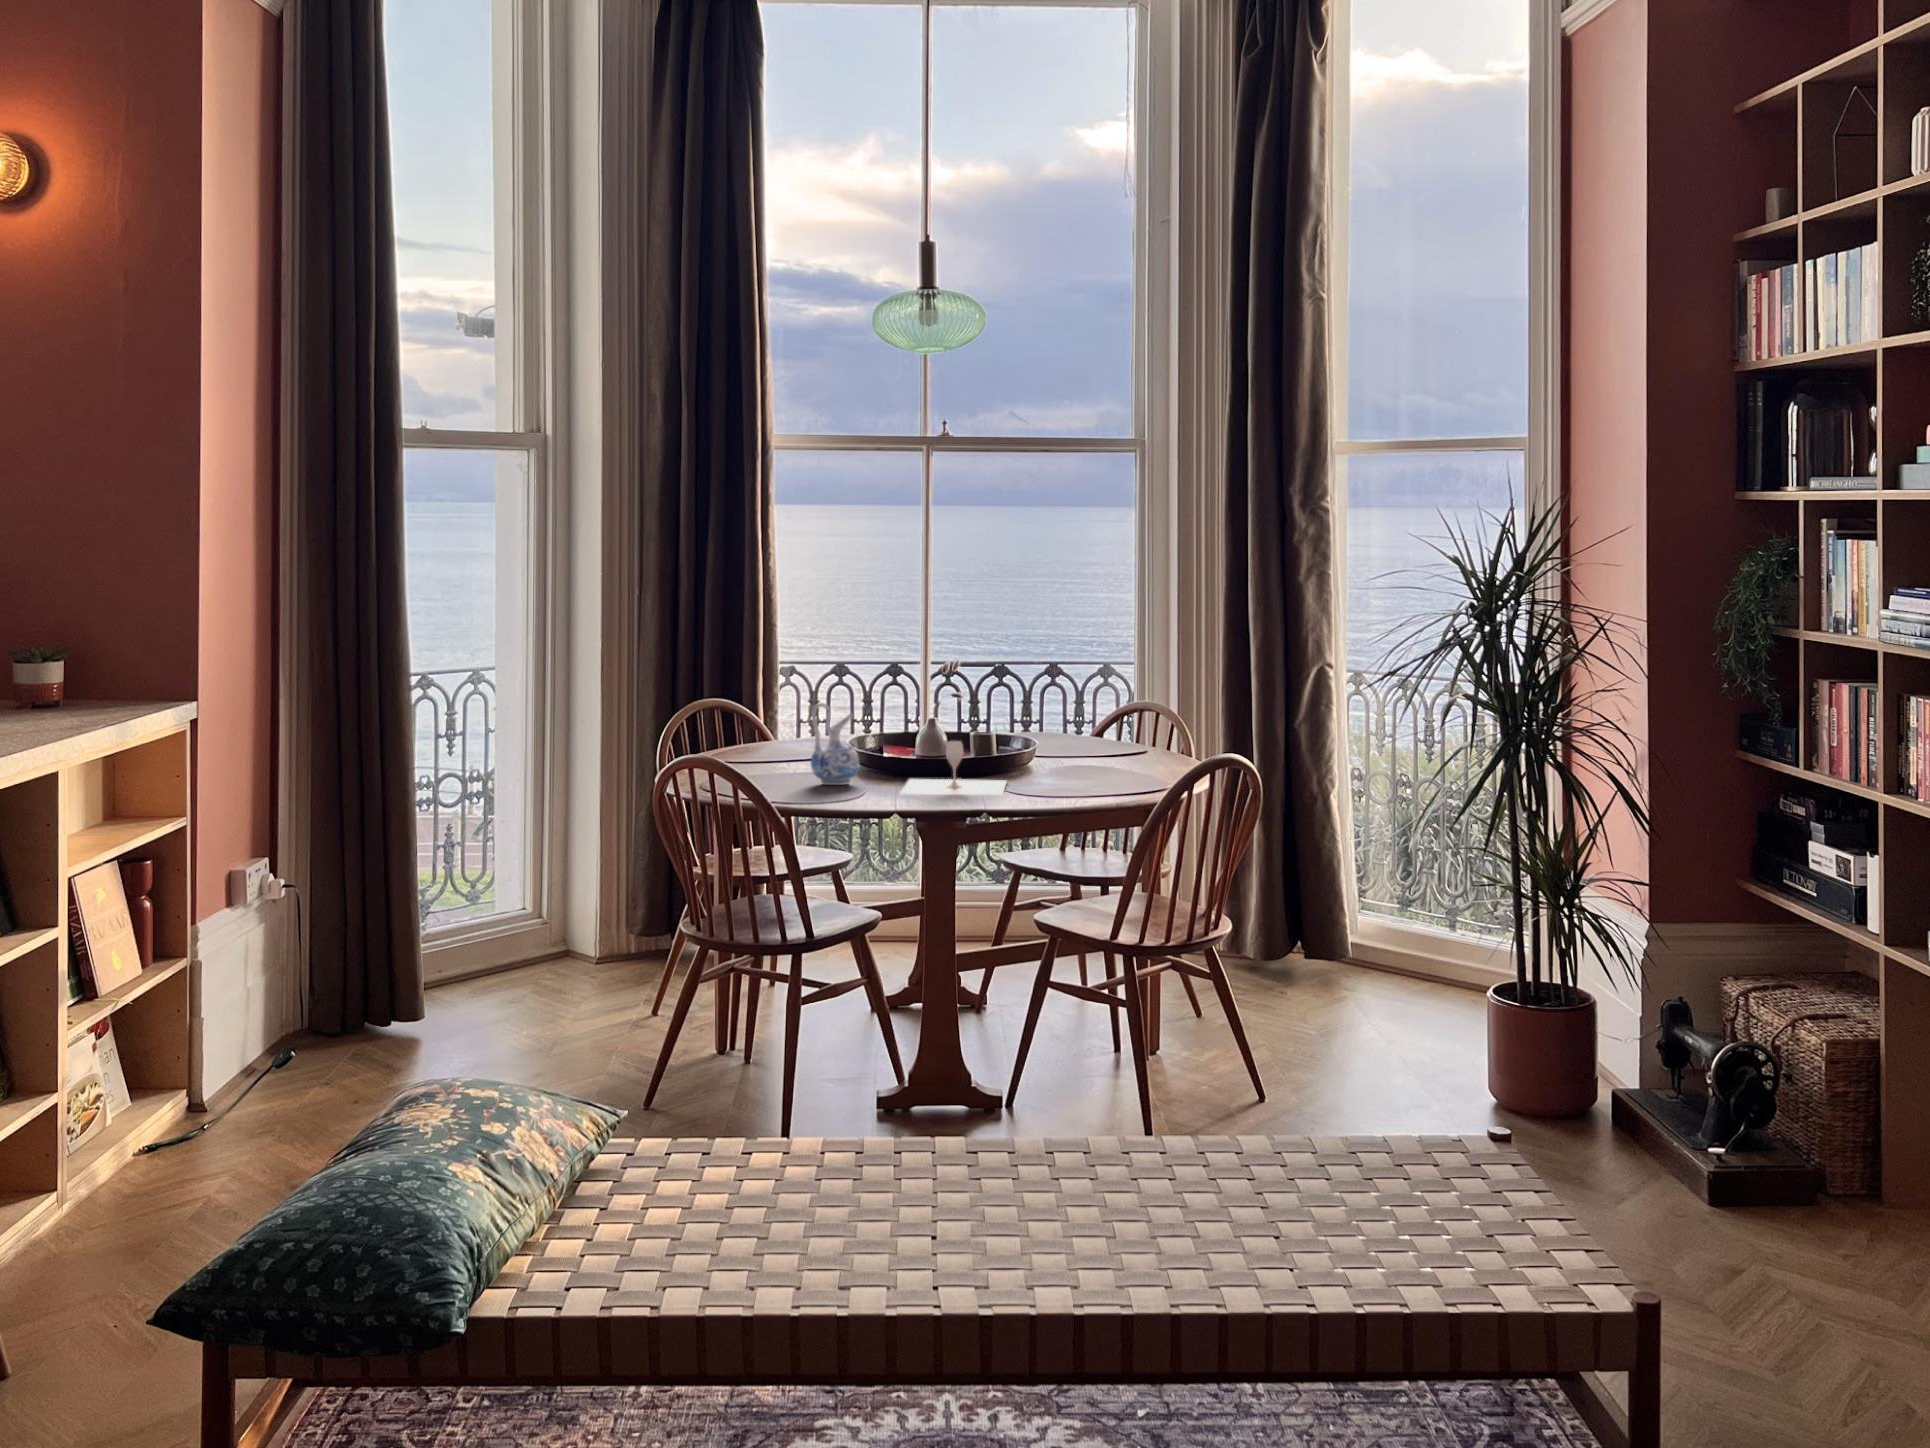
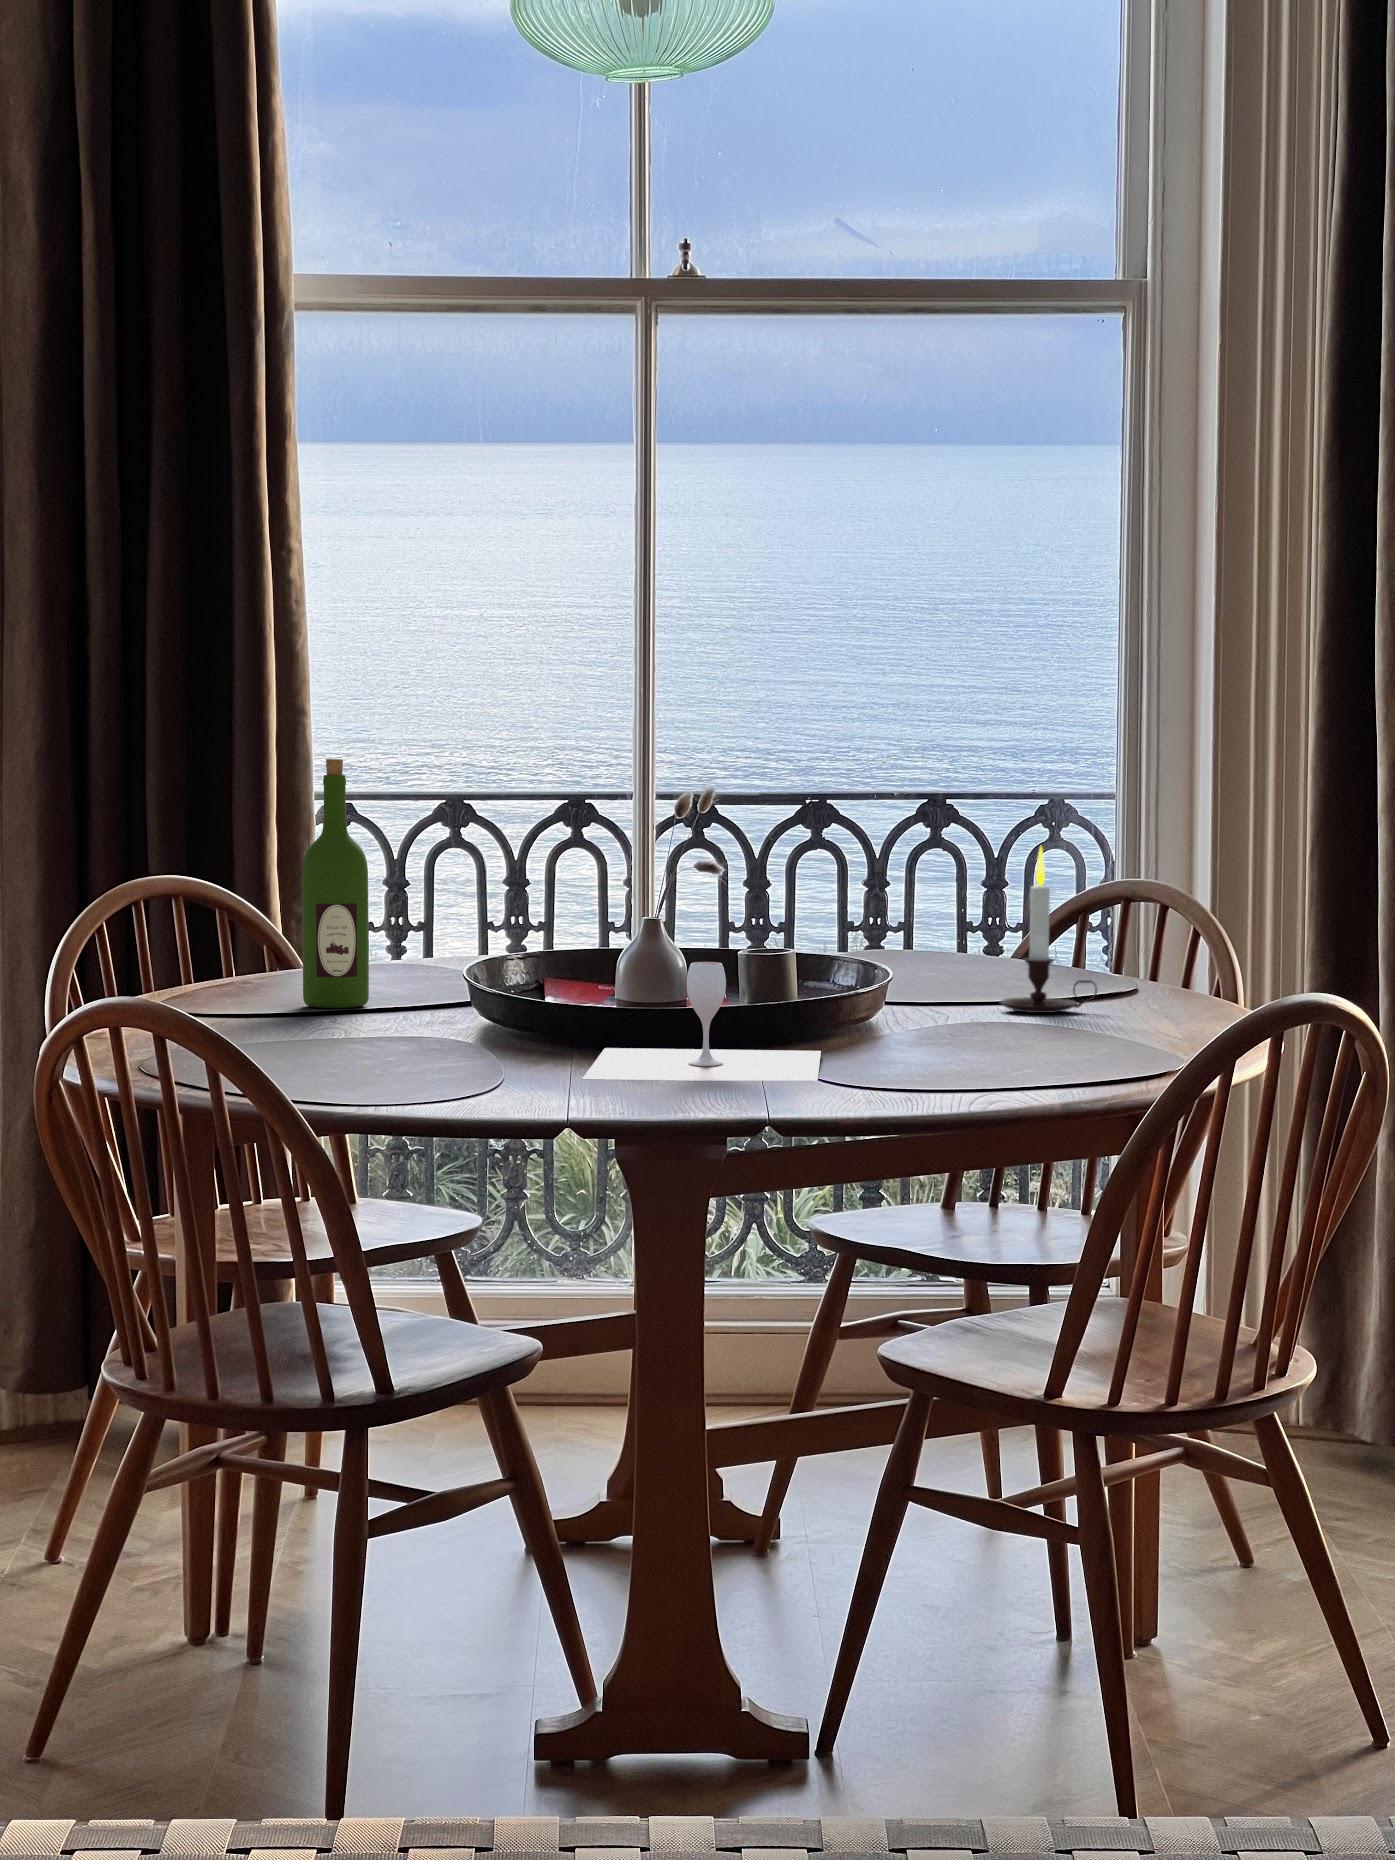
wine bottle: none [768,638,799,756] -> present [302,759,369,1008]
candle: none [1098,679,1144,759] -> present [1000,847,1097,1013]
ceramic pitcher: present [811,703,859,785] -> none [385,878,494,1061]

